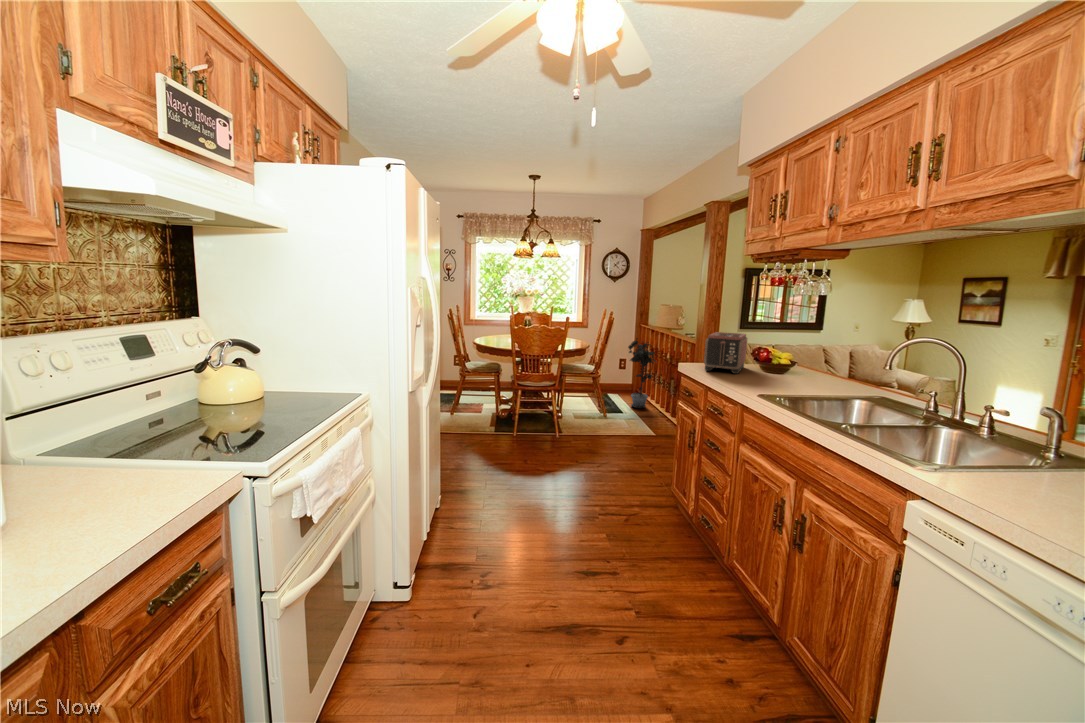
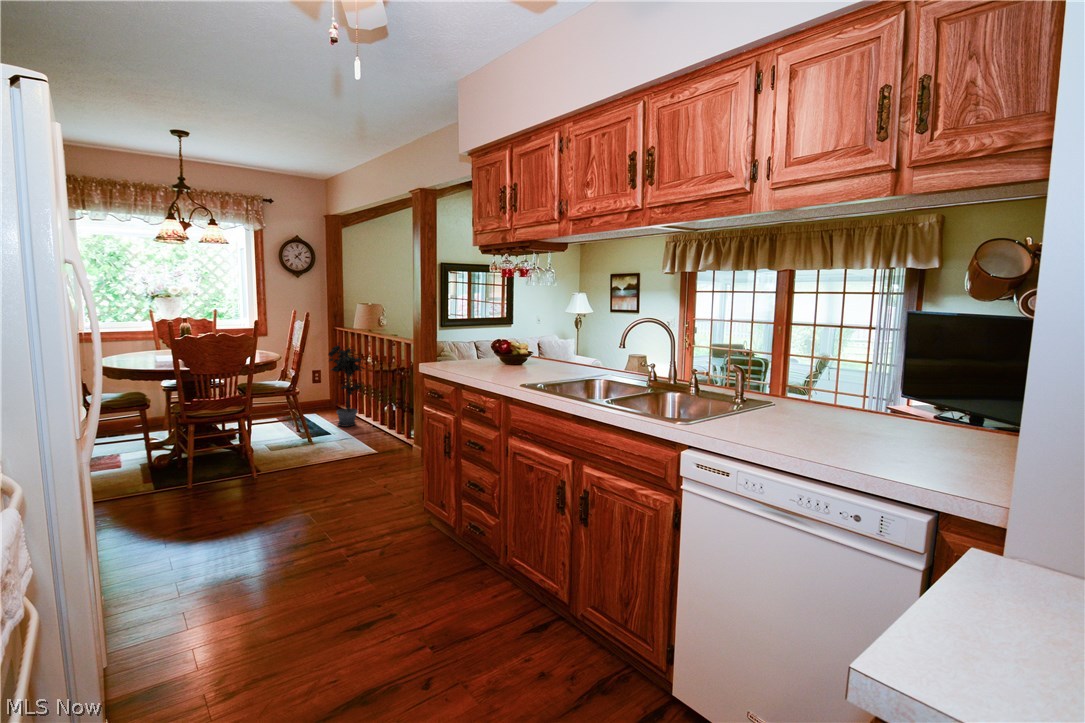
toaster: present [704,332,747,374] -> none [449,326,487,368]

